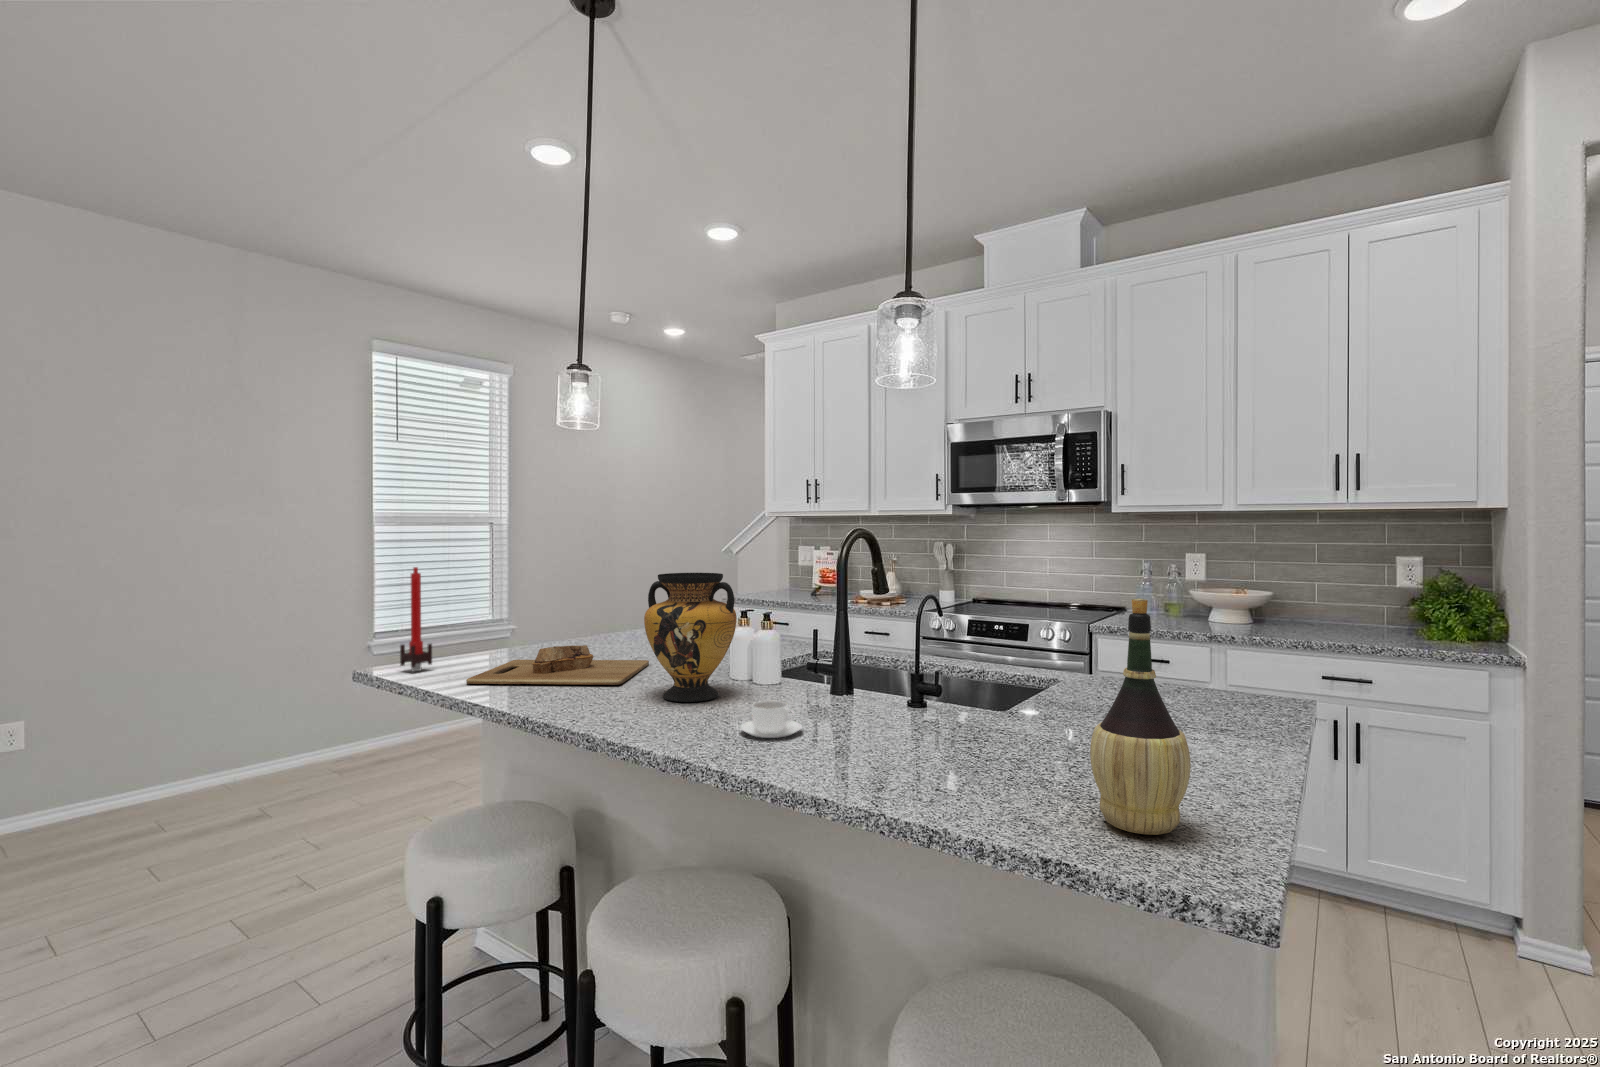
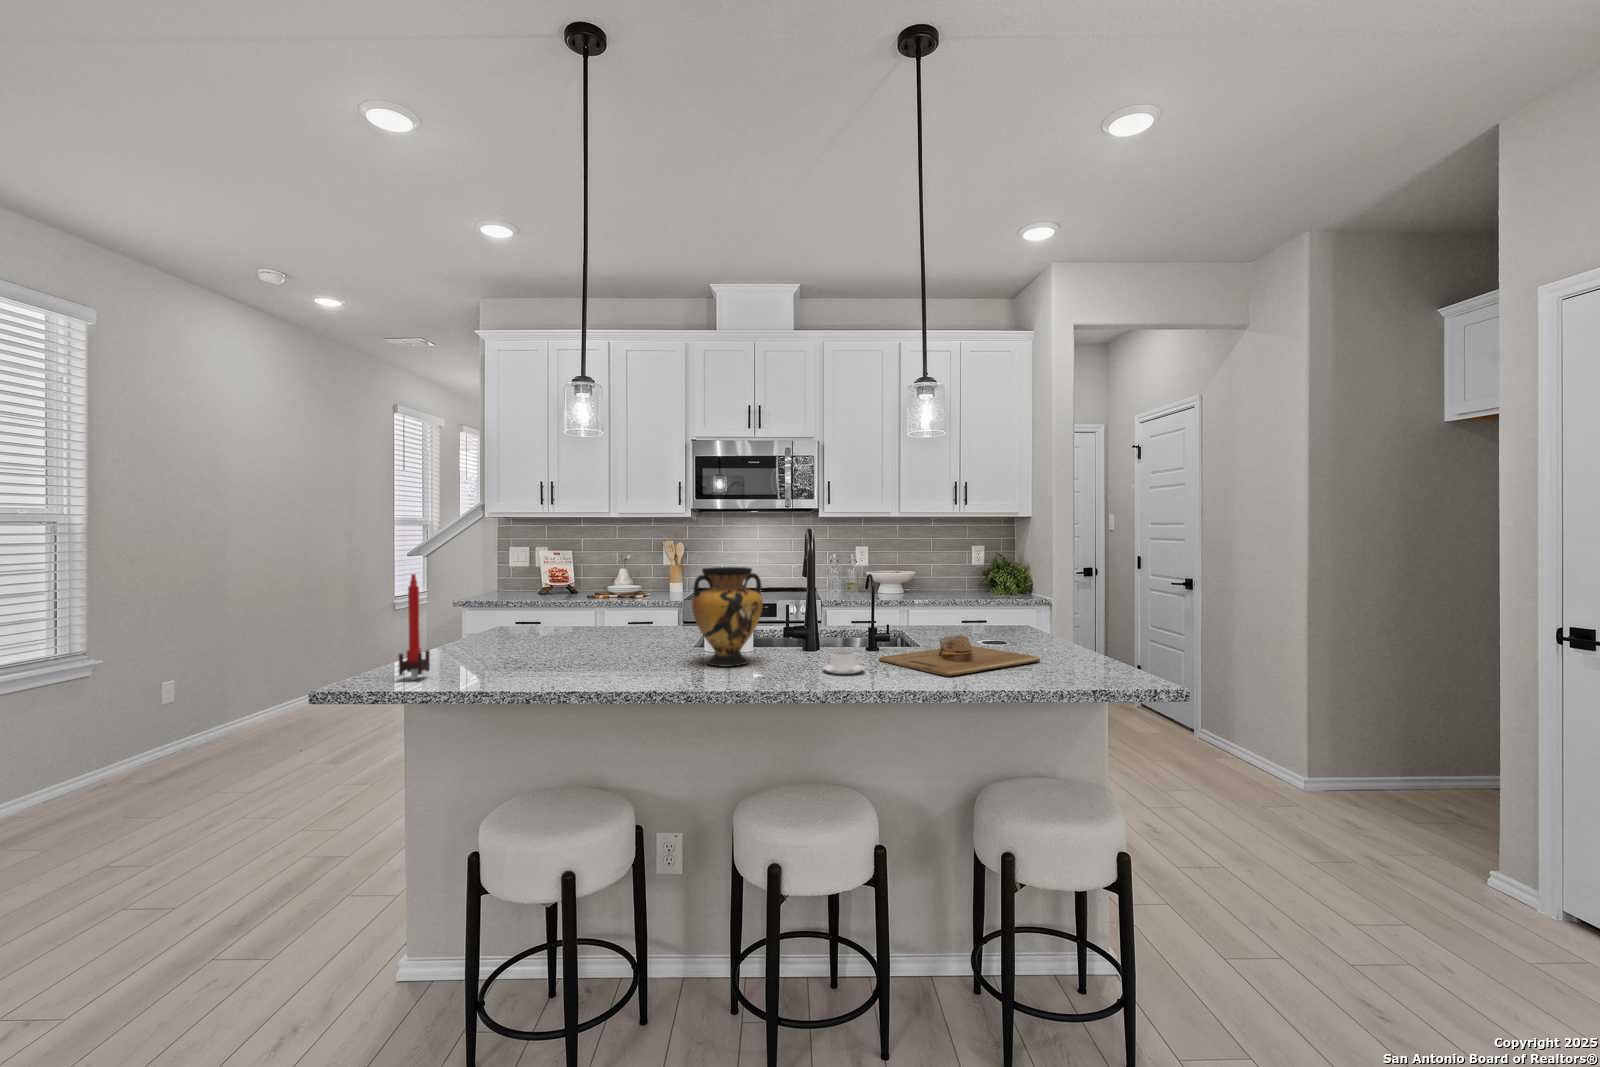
wine bottle: present [1090,598,1191,835] -> none [1070,566,1118,677]
cutting board: present [466,645,649,685] -> present [879,635,1040,676]

